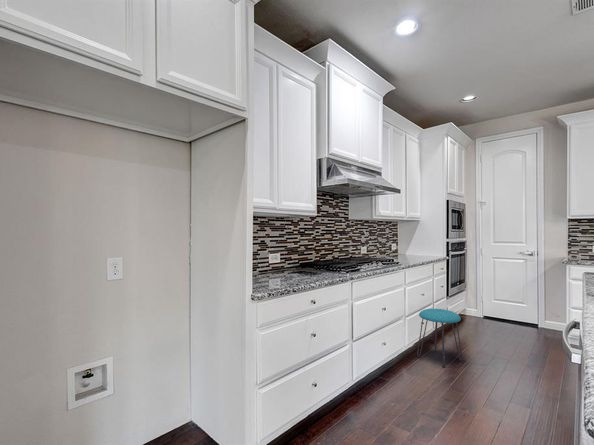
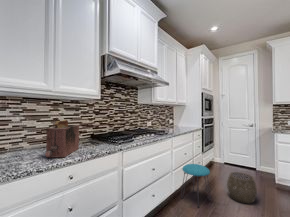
toaster: none [279,242,301,282] -> present [45,120,79,157]
woven basket: none [487,322,533,365] -> present [227,172,257,203]

